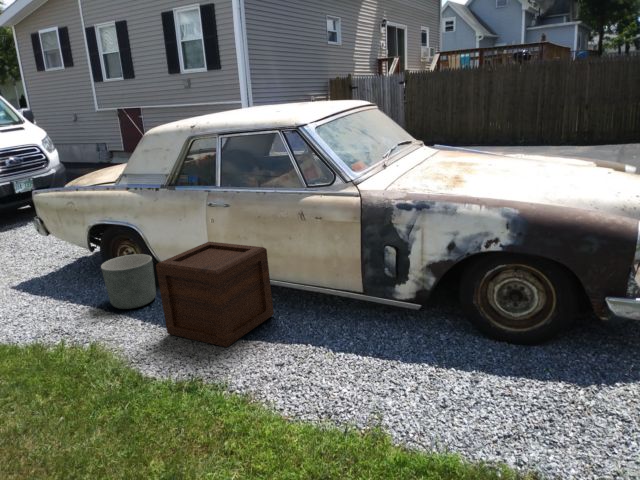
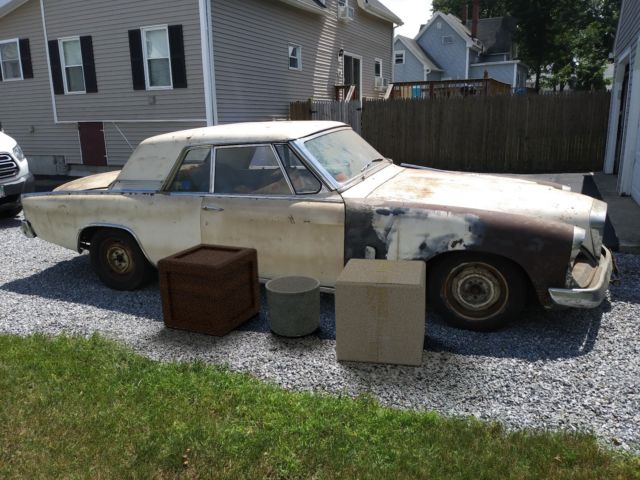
planter: present [101,254,156,309] -> present [266,275,320,337]
cardboard box: none [343,260,454,390] -> present [334,259,426,366]

